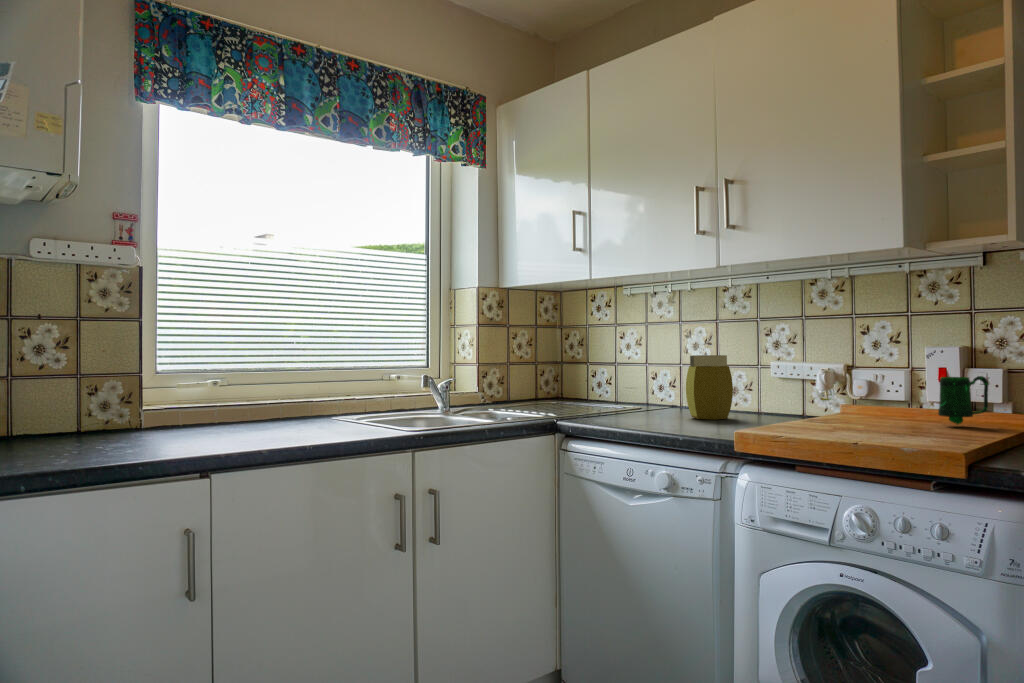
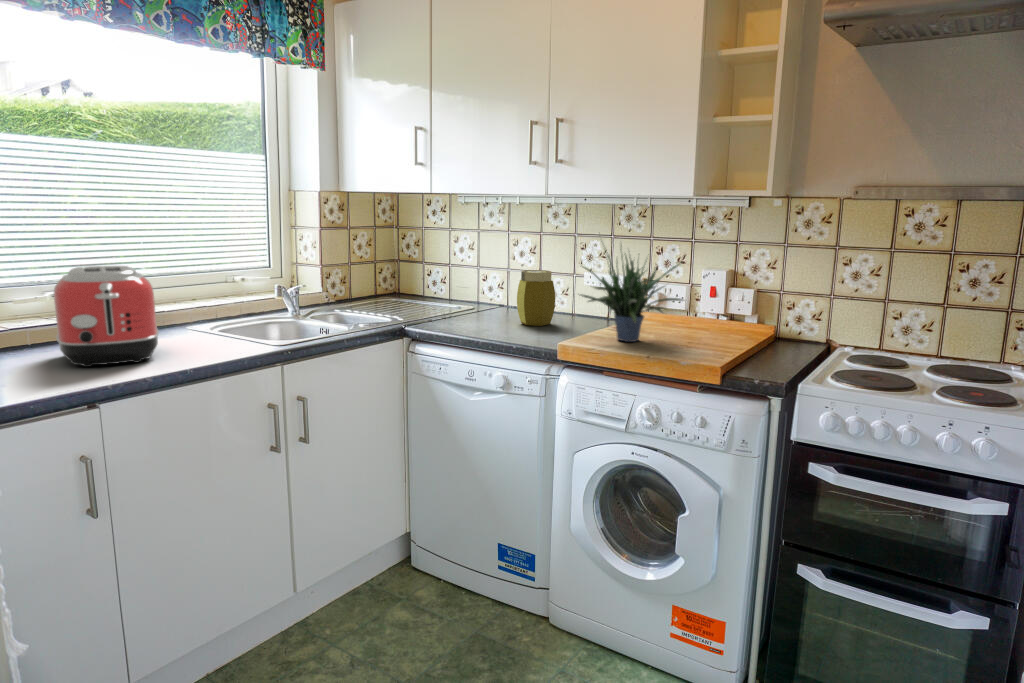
potted plant: none [756,298,905,432] -> present [581,249,683,342]
toaster: none [192,345,290,443] -> present [54,266,159,367]
mug: present [938,376,989,424] -> none [706,296,742,335]

